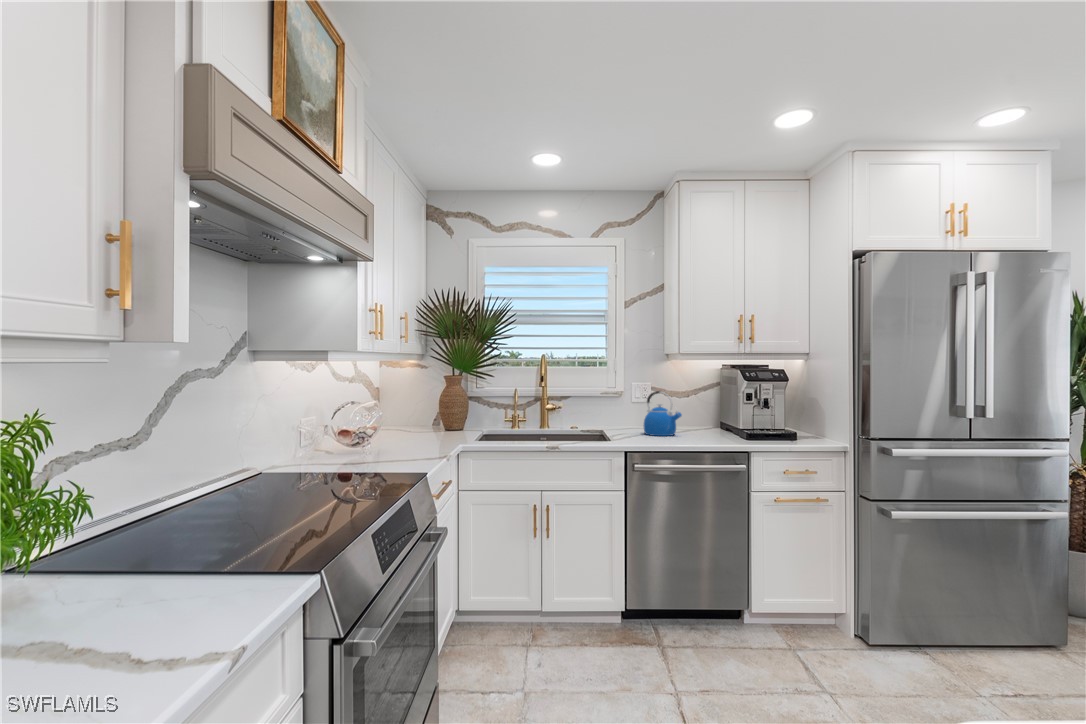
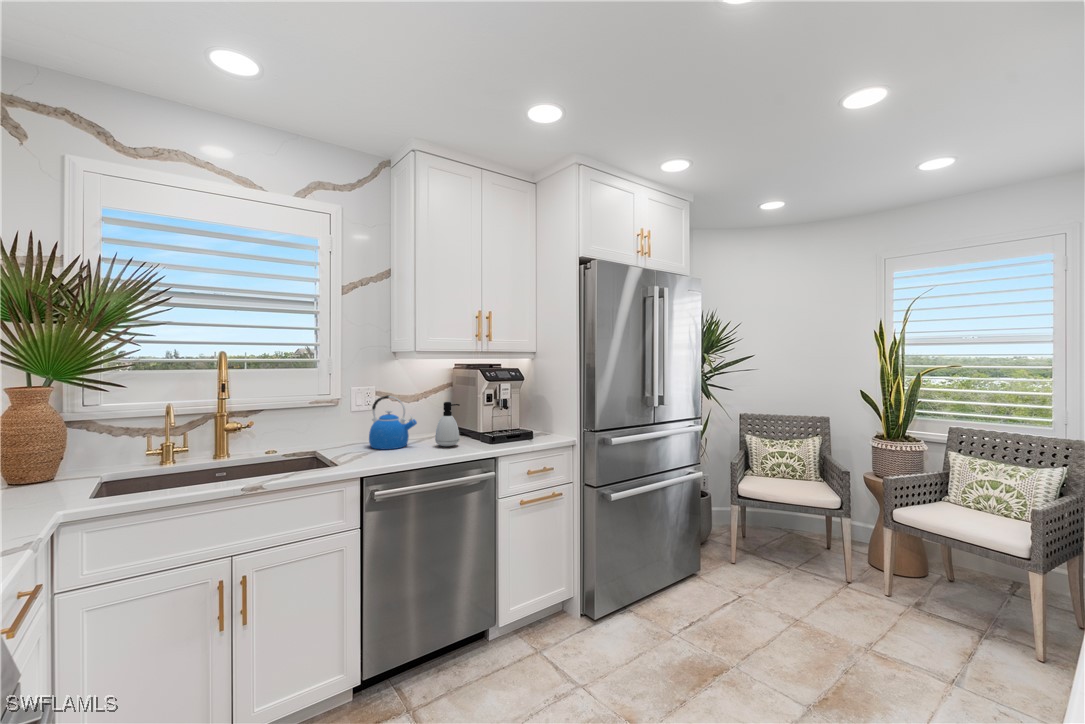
soap dispenser: none [697,398,720,438] -> present [435,402,459,446]

